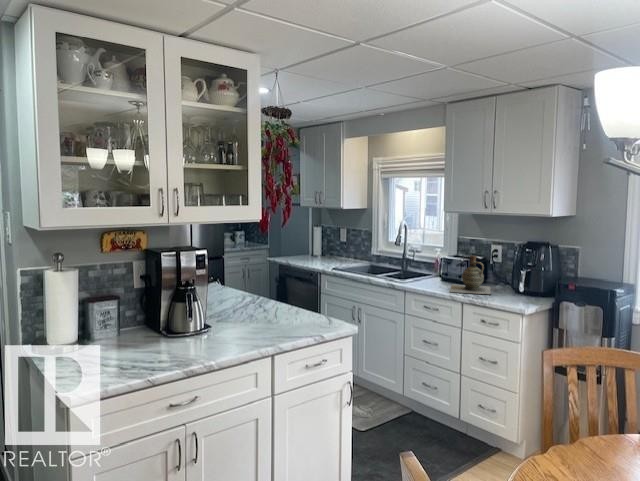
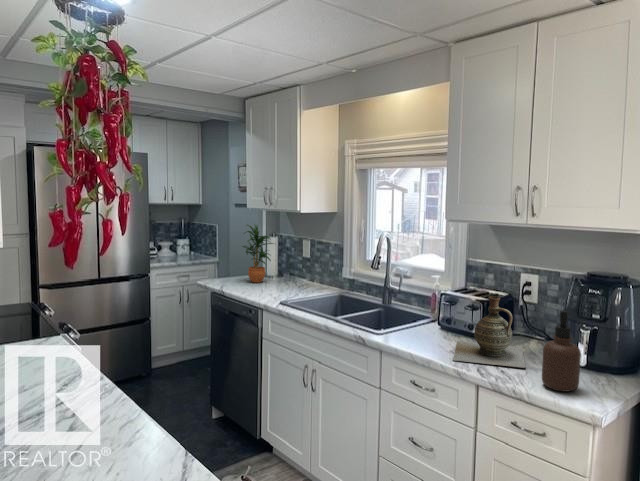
potted plant: none [298,217,323,259] -> present [243,225,273,283]
soap dispenser: none [498,259,519,302] -> present [542,310,581,391]

